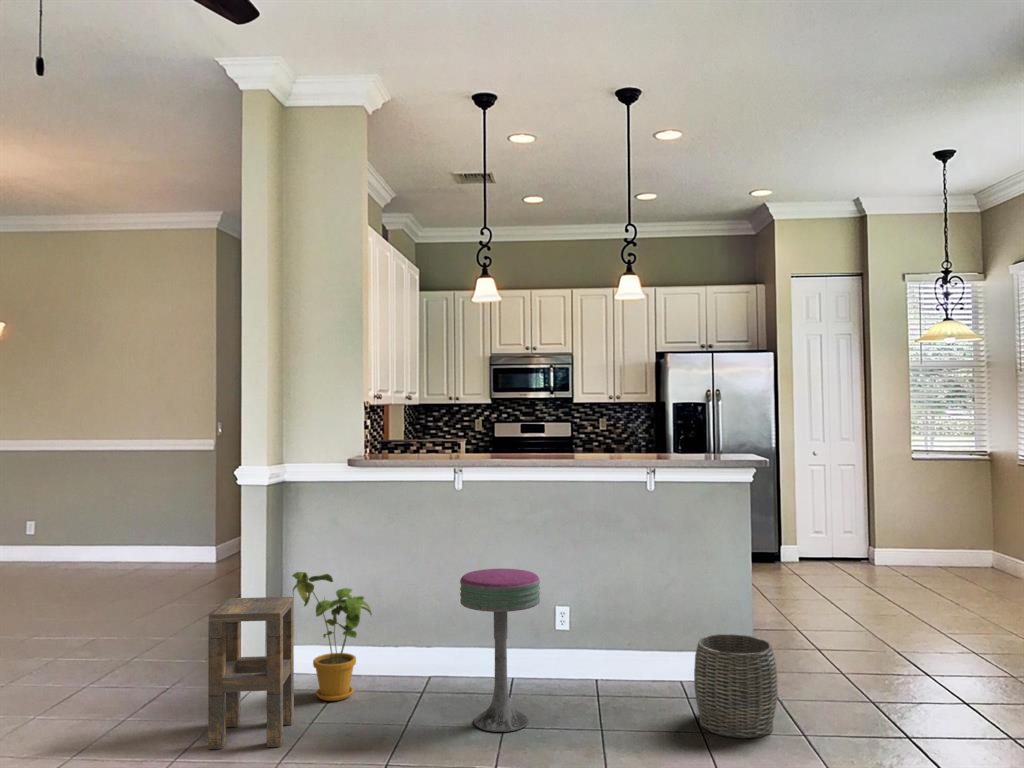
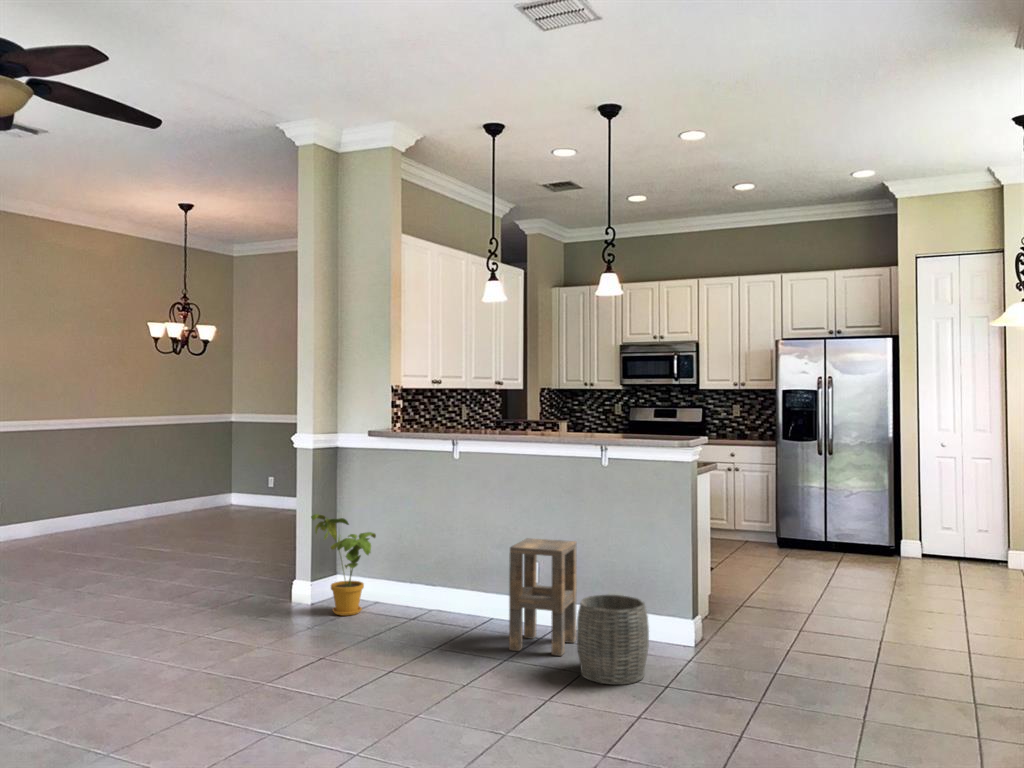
bar stool: present [460,569,540,732] -> none [401,522,466,651]
side table: present [208,597,294,749] -> present [509,538,577,656]

